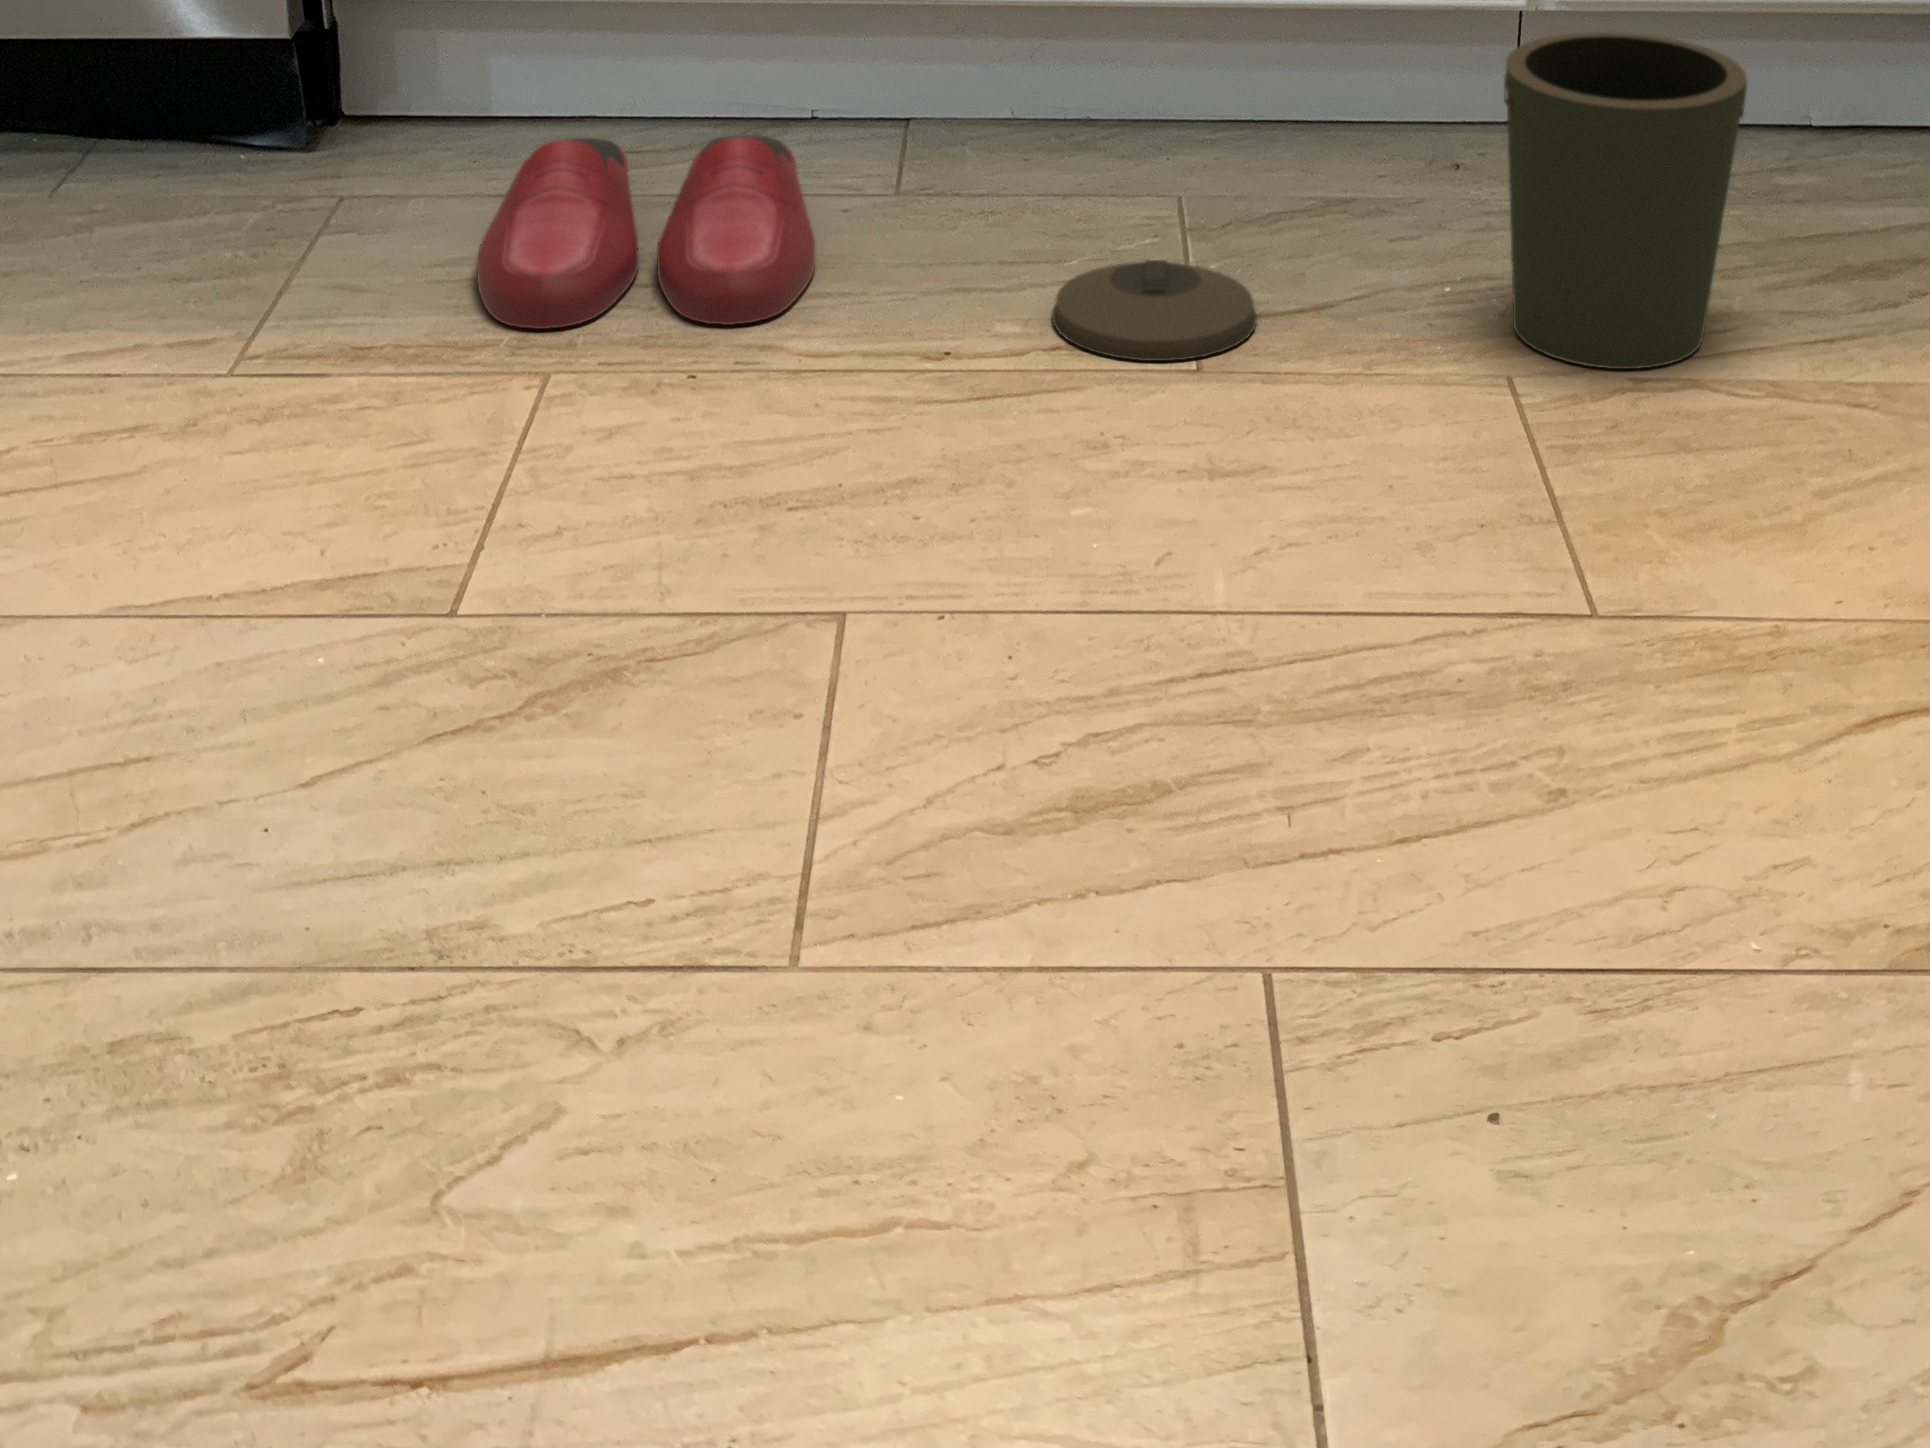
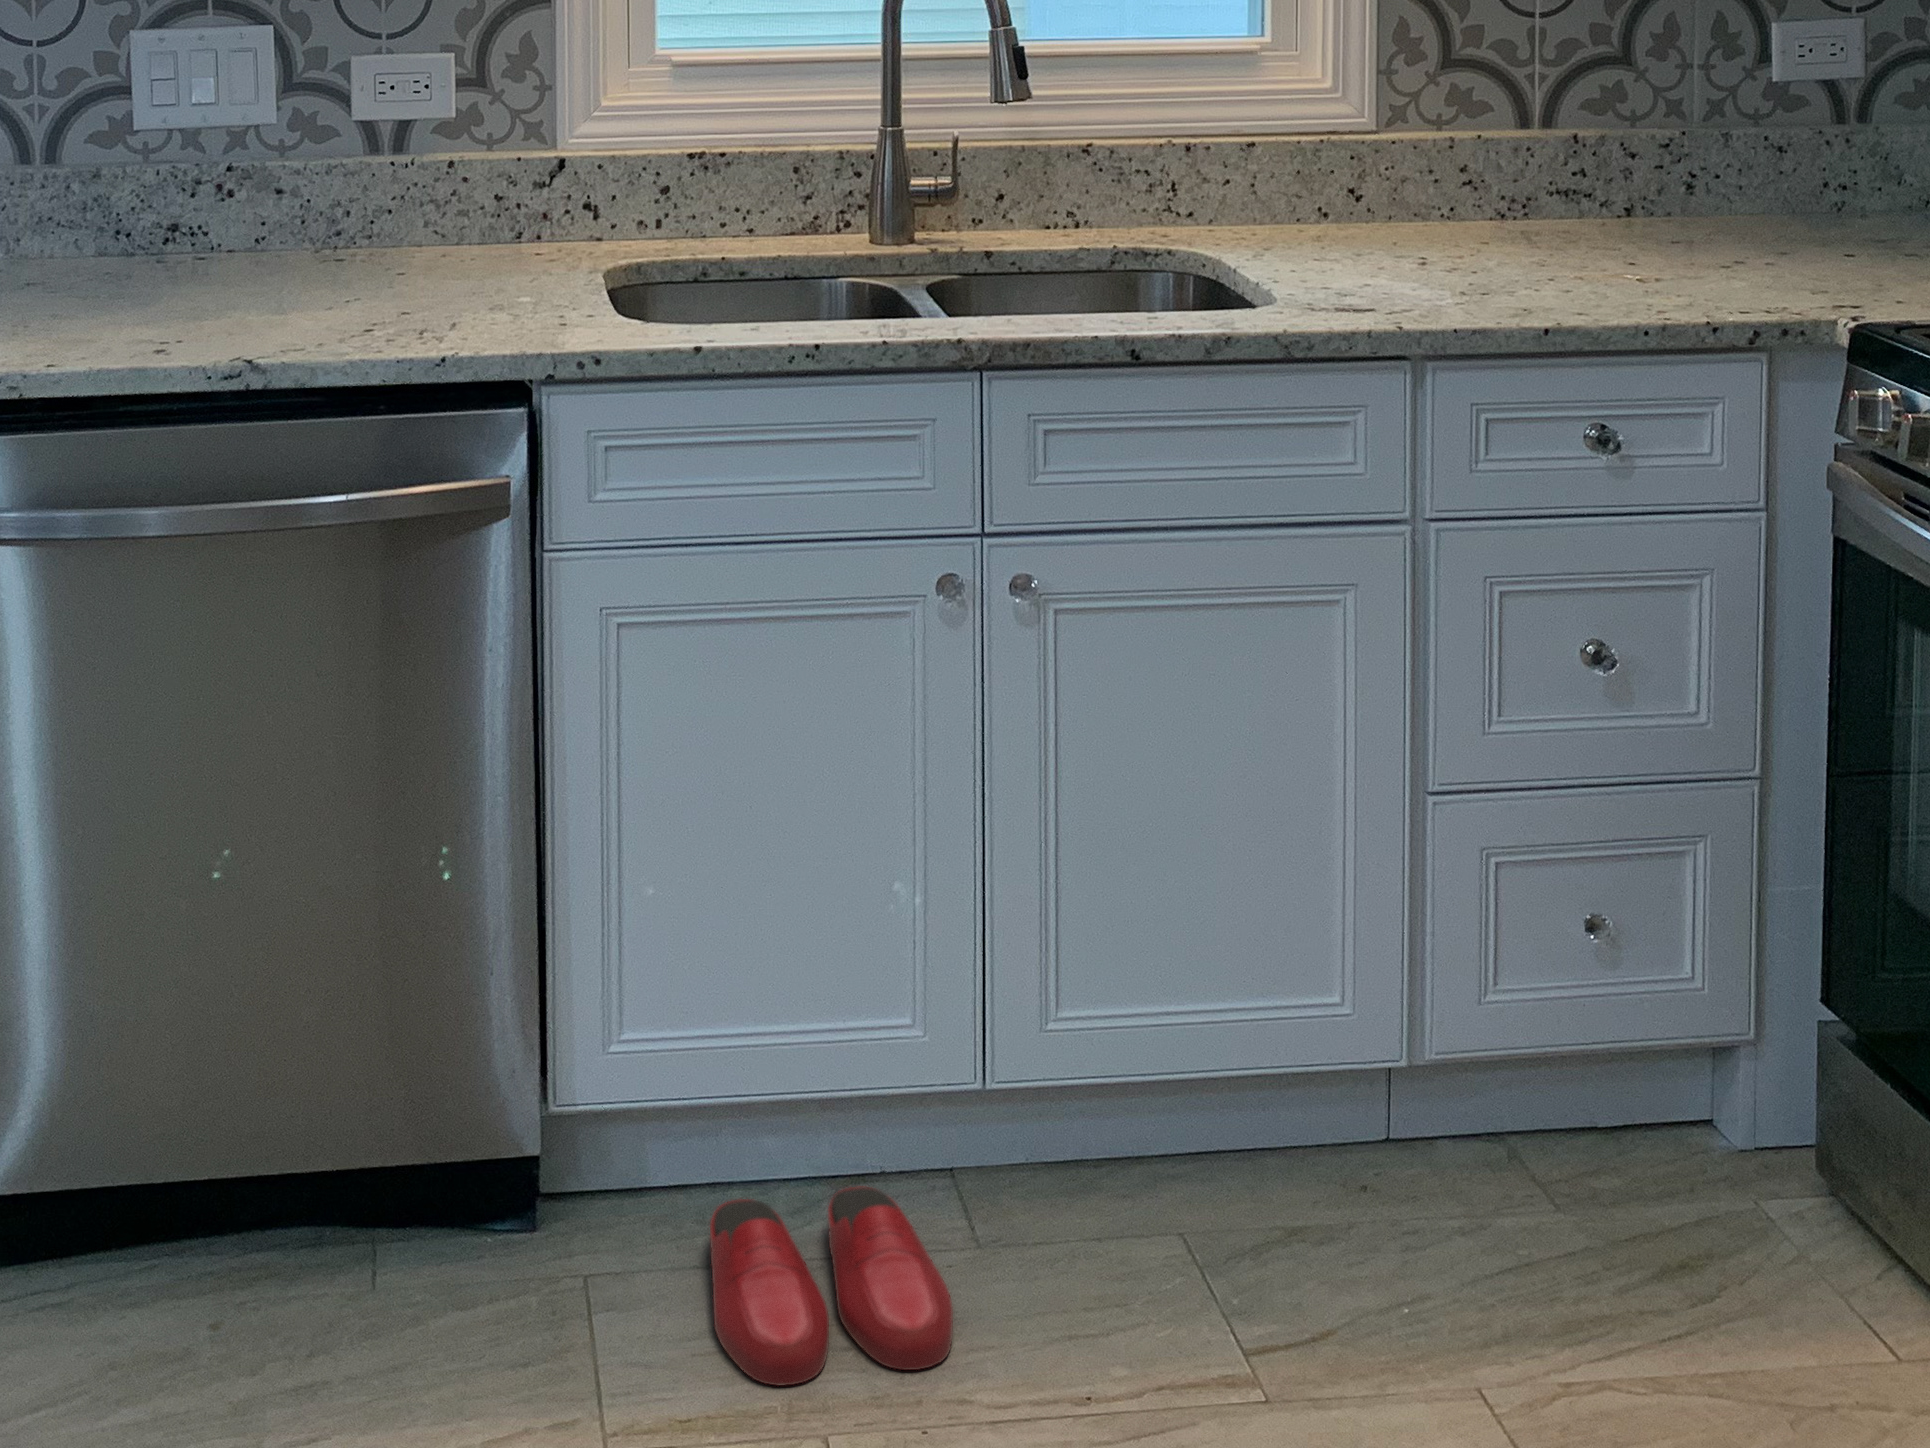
trash can: present [1052,32,1747,369] -> none [1134,1100,1605,1380]

